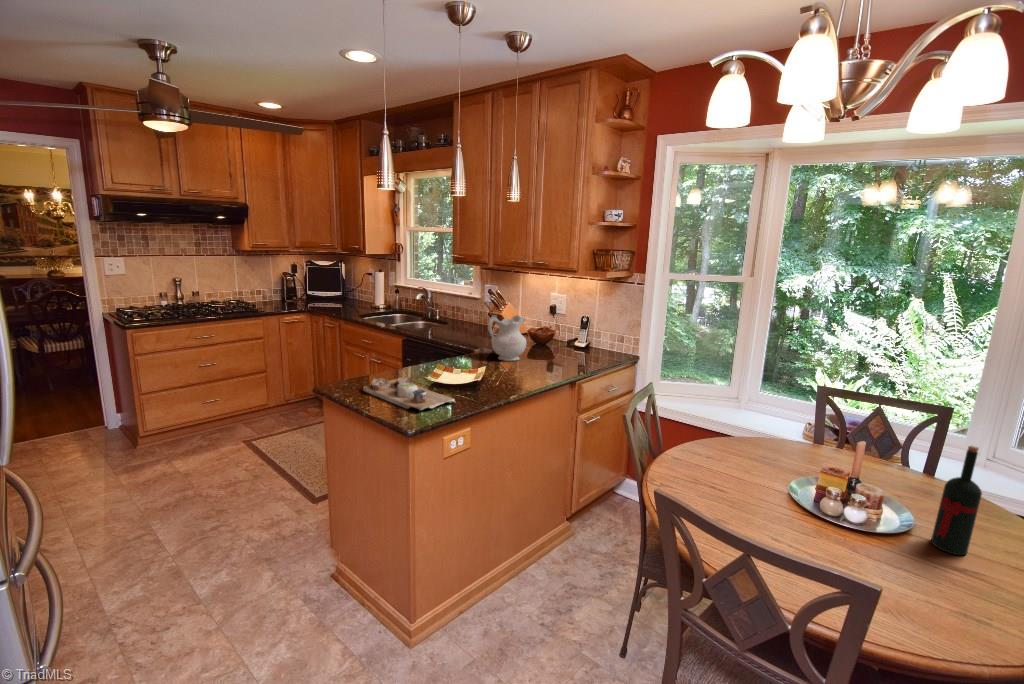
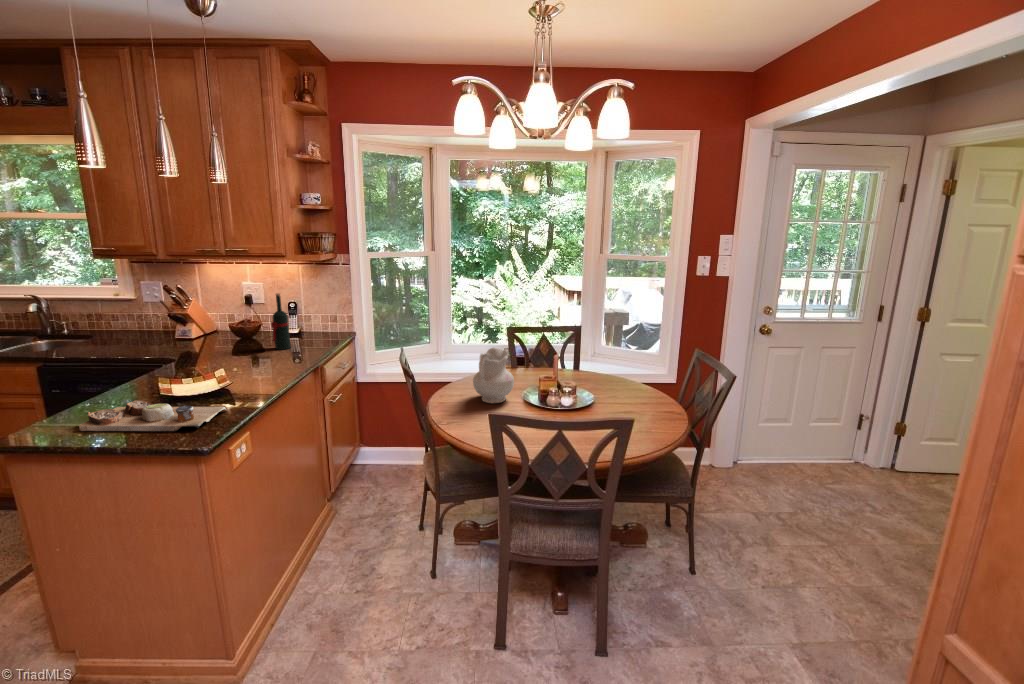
ceramic pitcher: present [488,315,526,361] -> present [473,348,514,403]
wine bottle: present [931,446,982,555] -> present [271,293,291,350]

